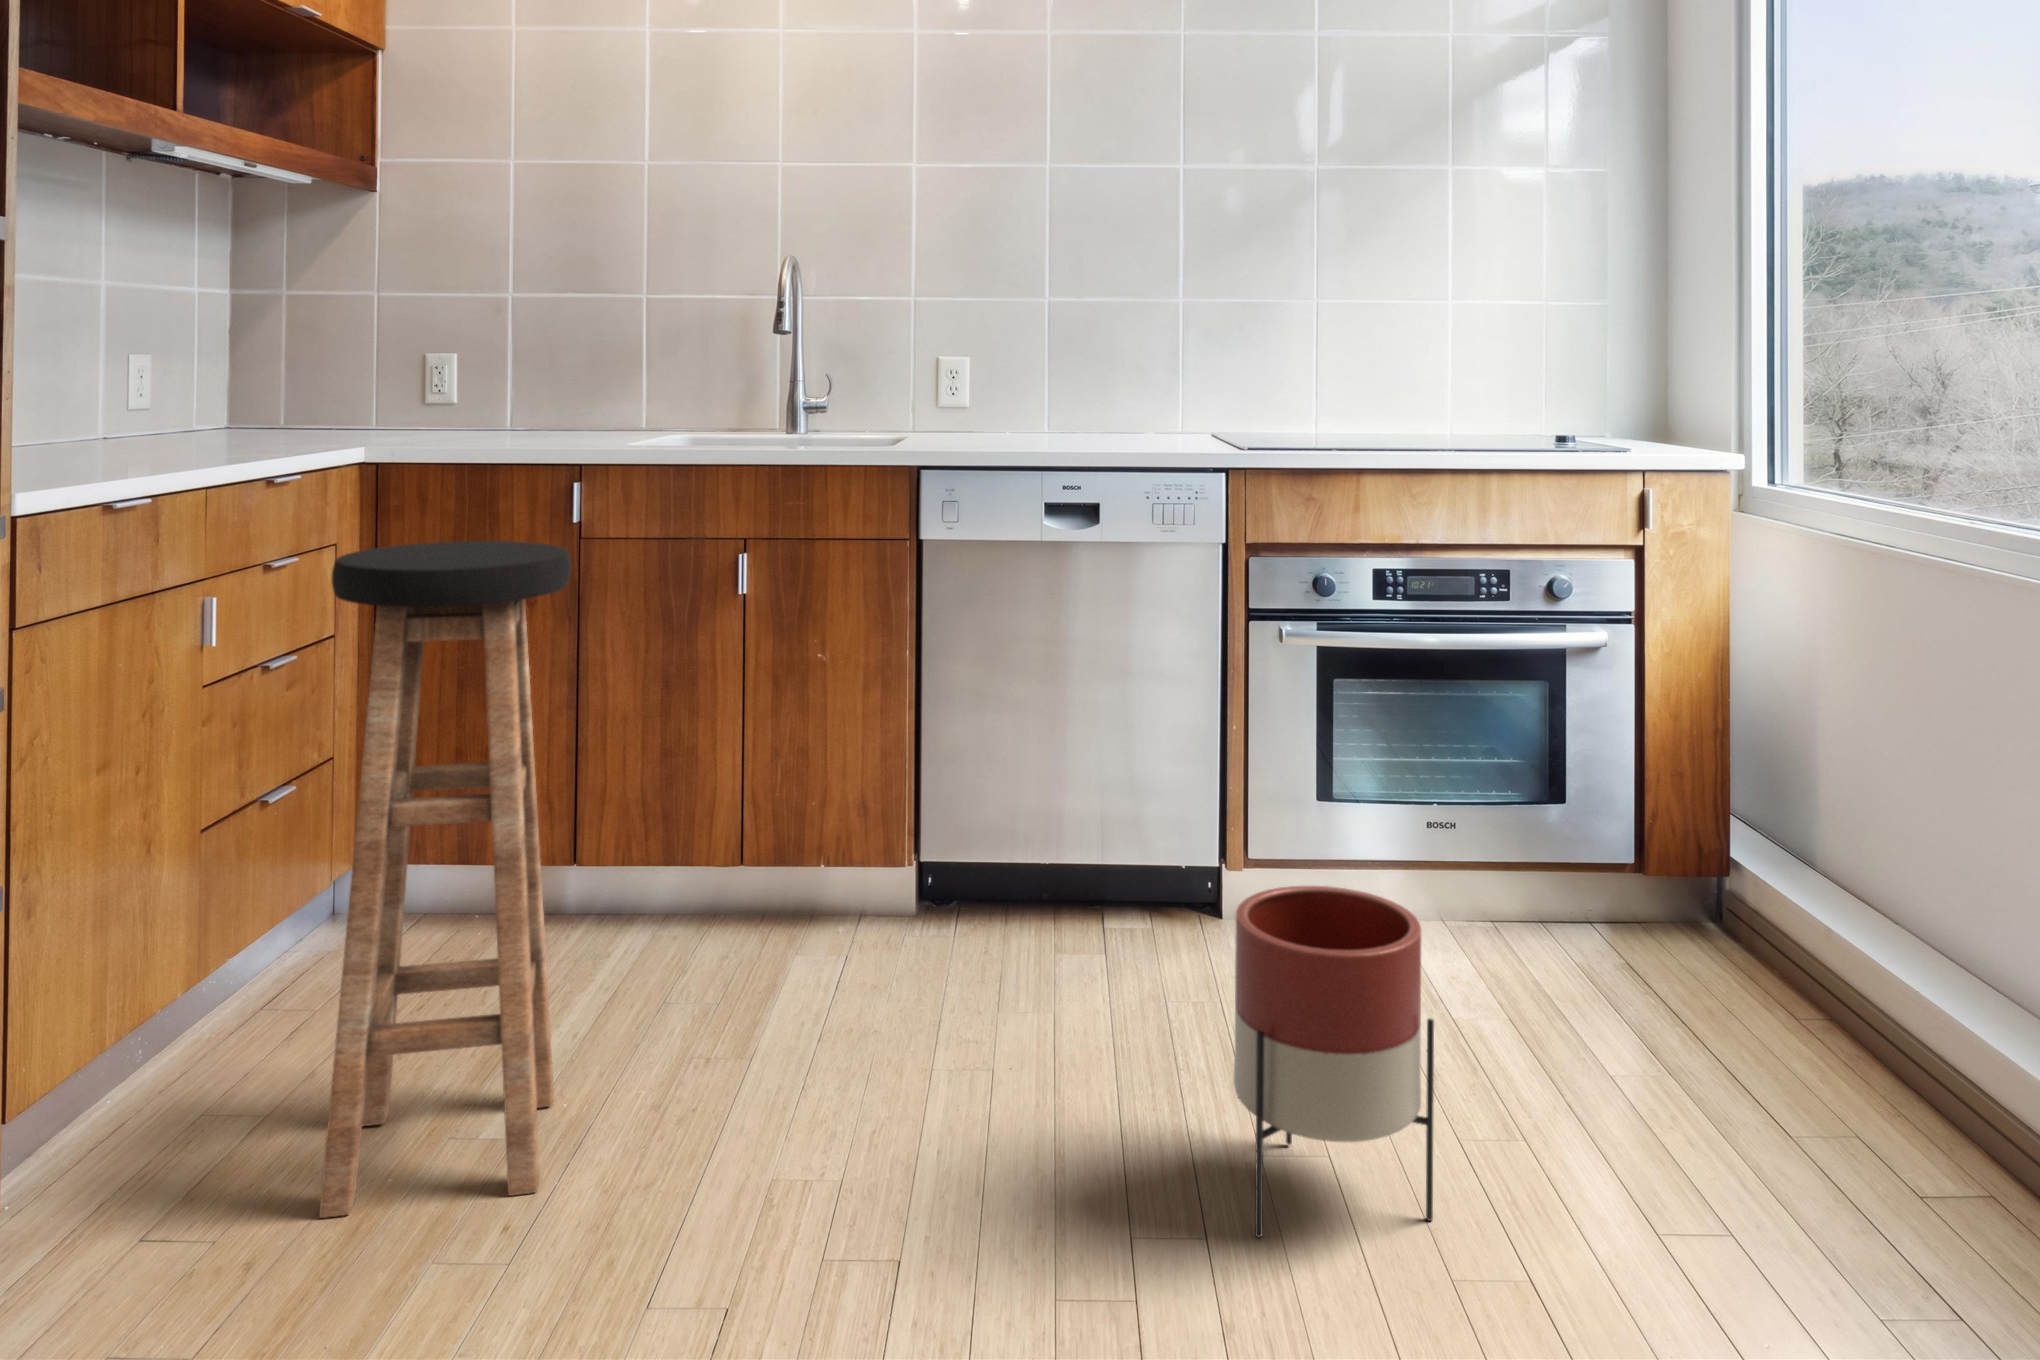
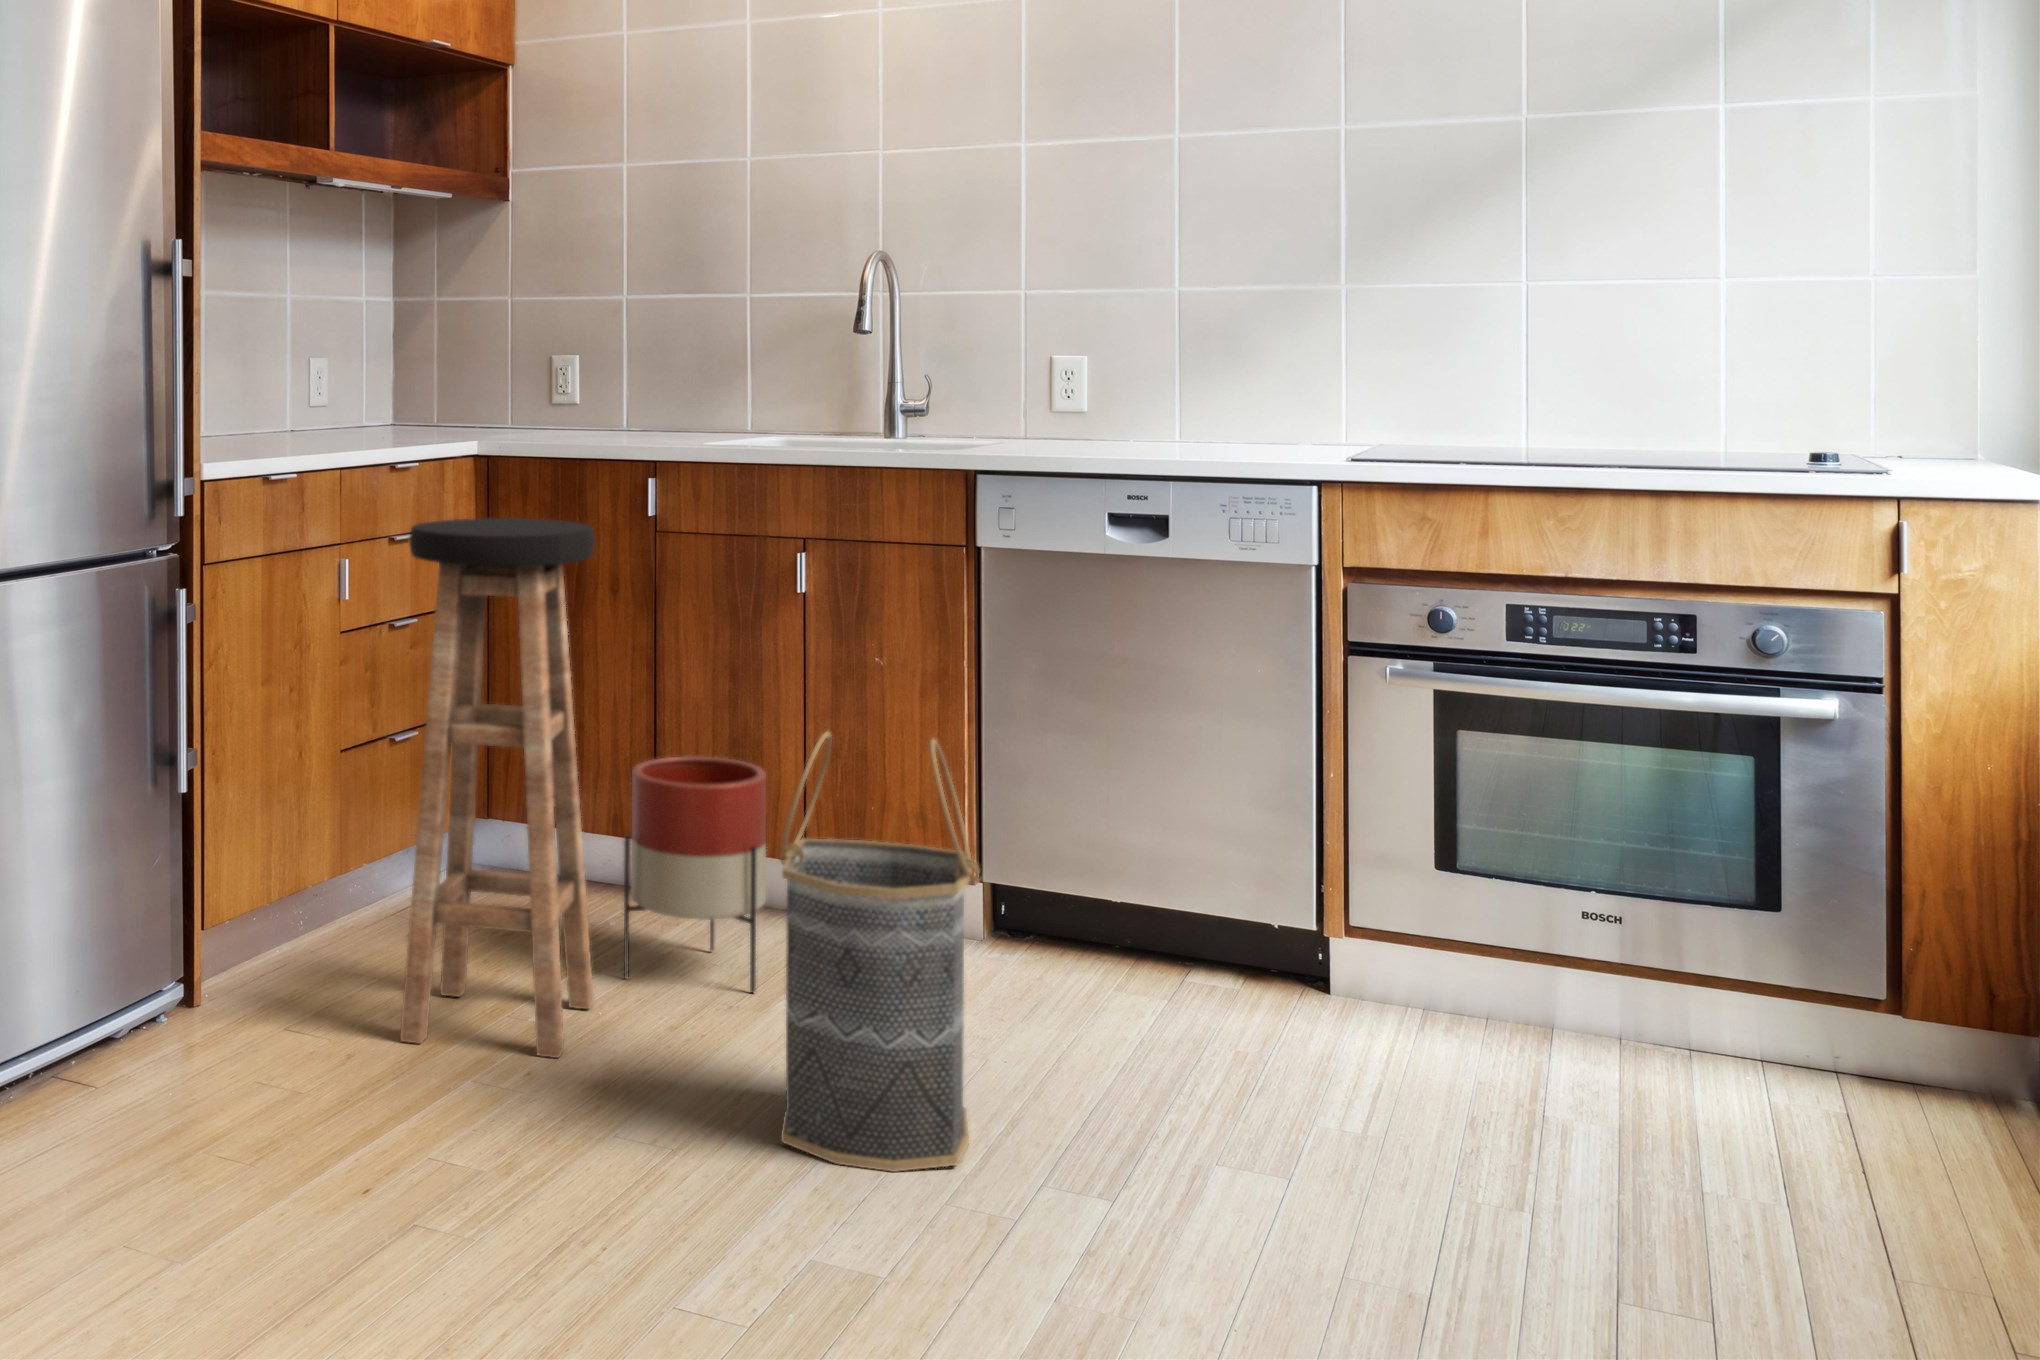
basket: none [831,765,1048,1274] -> present [780,732,979,1172]
planter: present [1233,886,1434,1237] -> present [624,756,766,993]

